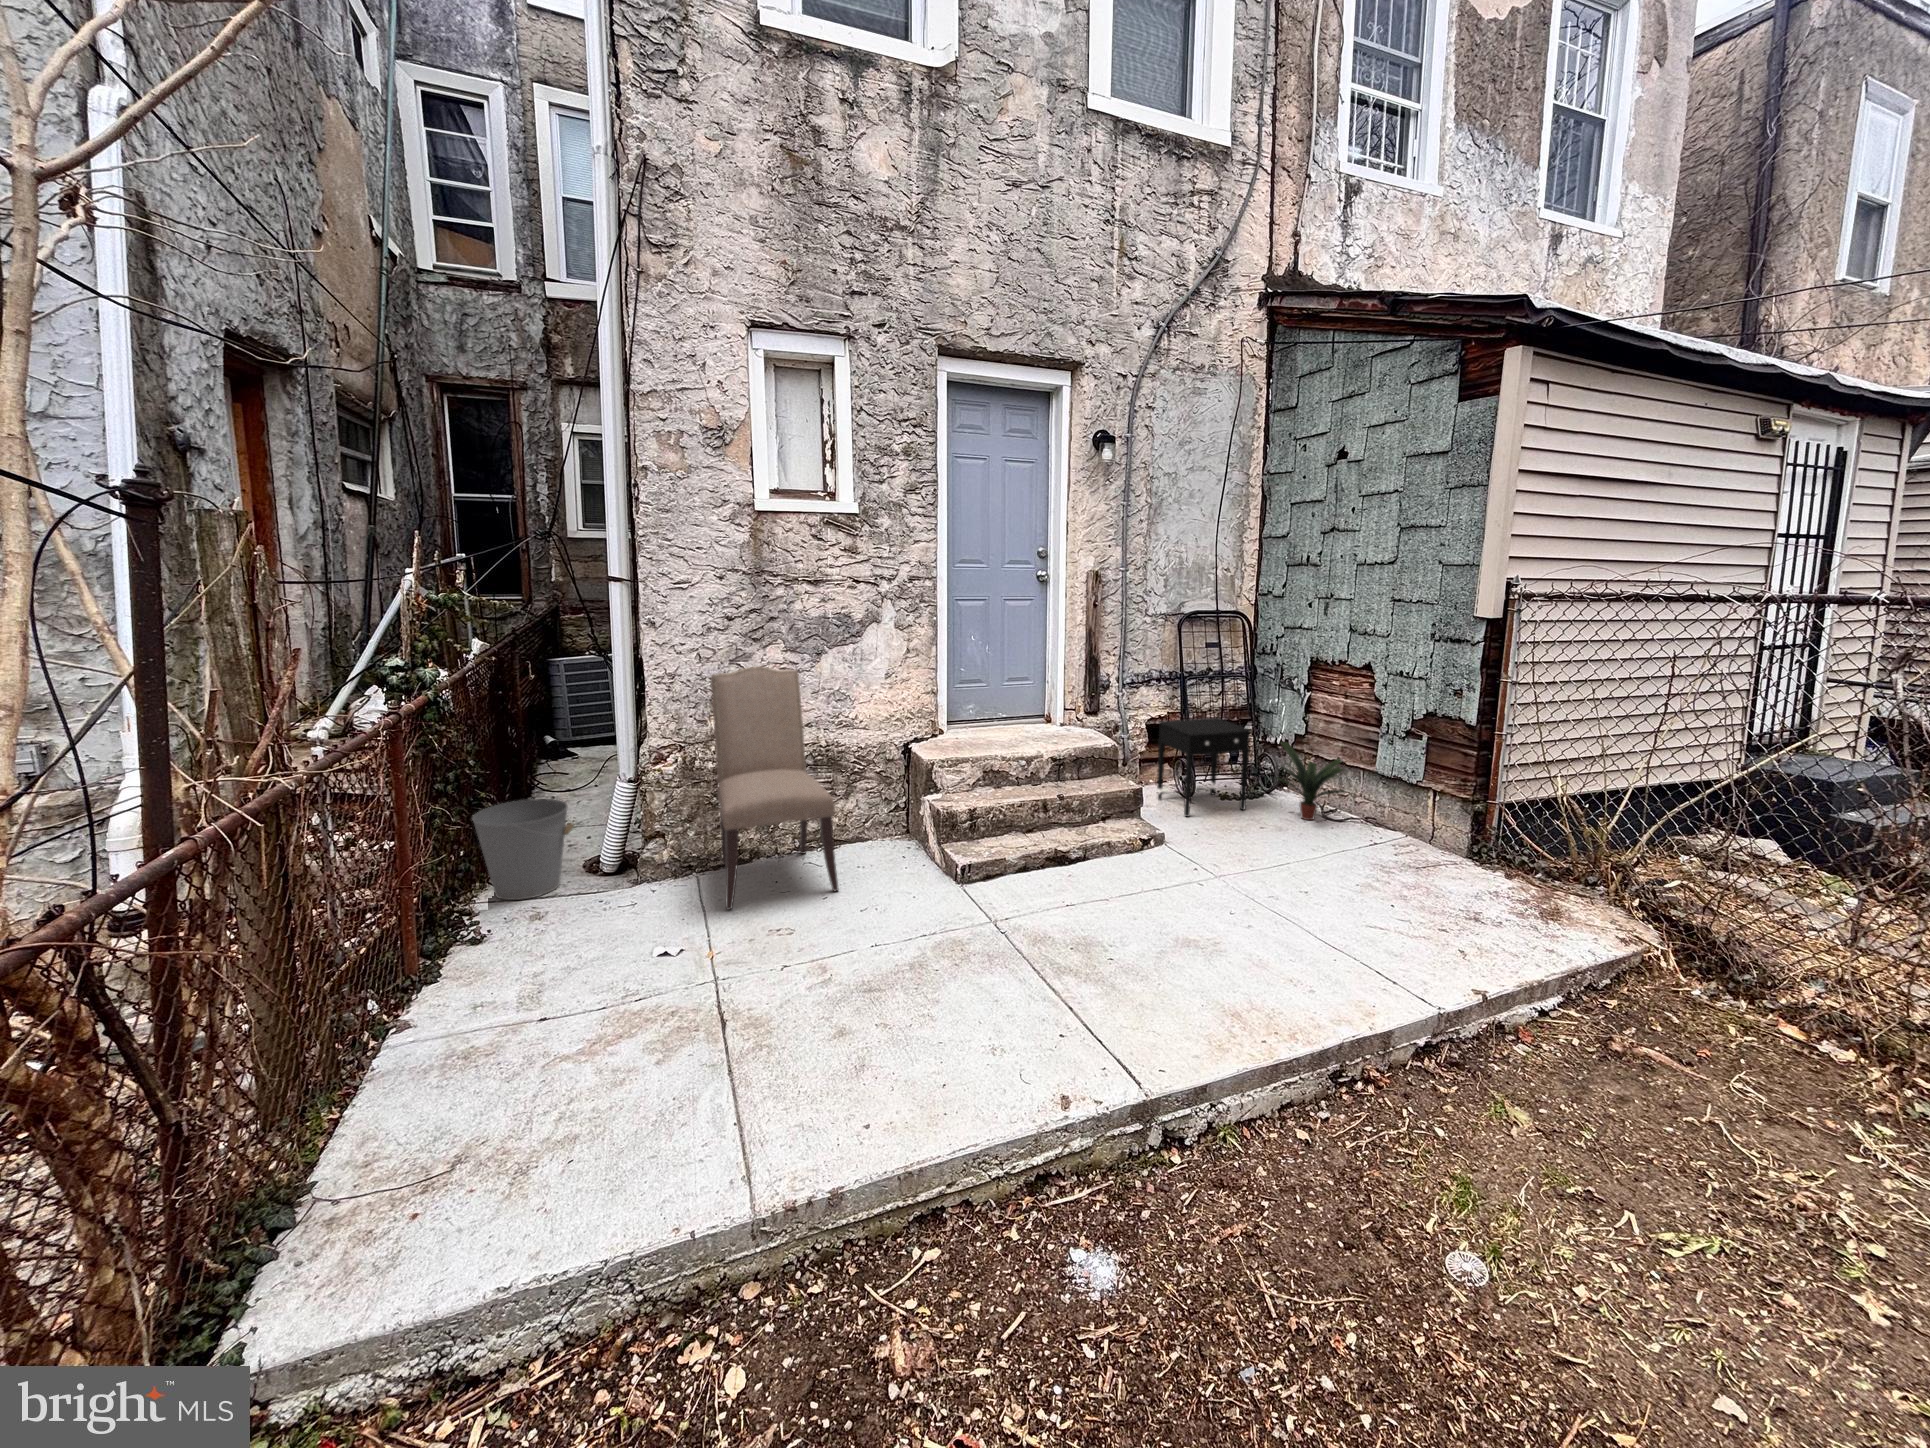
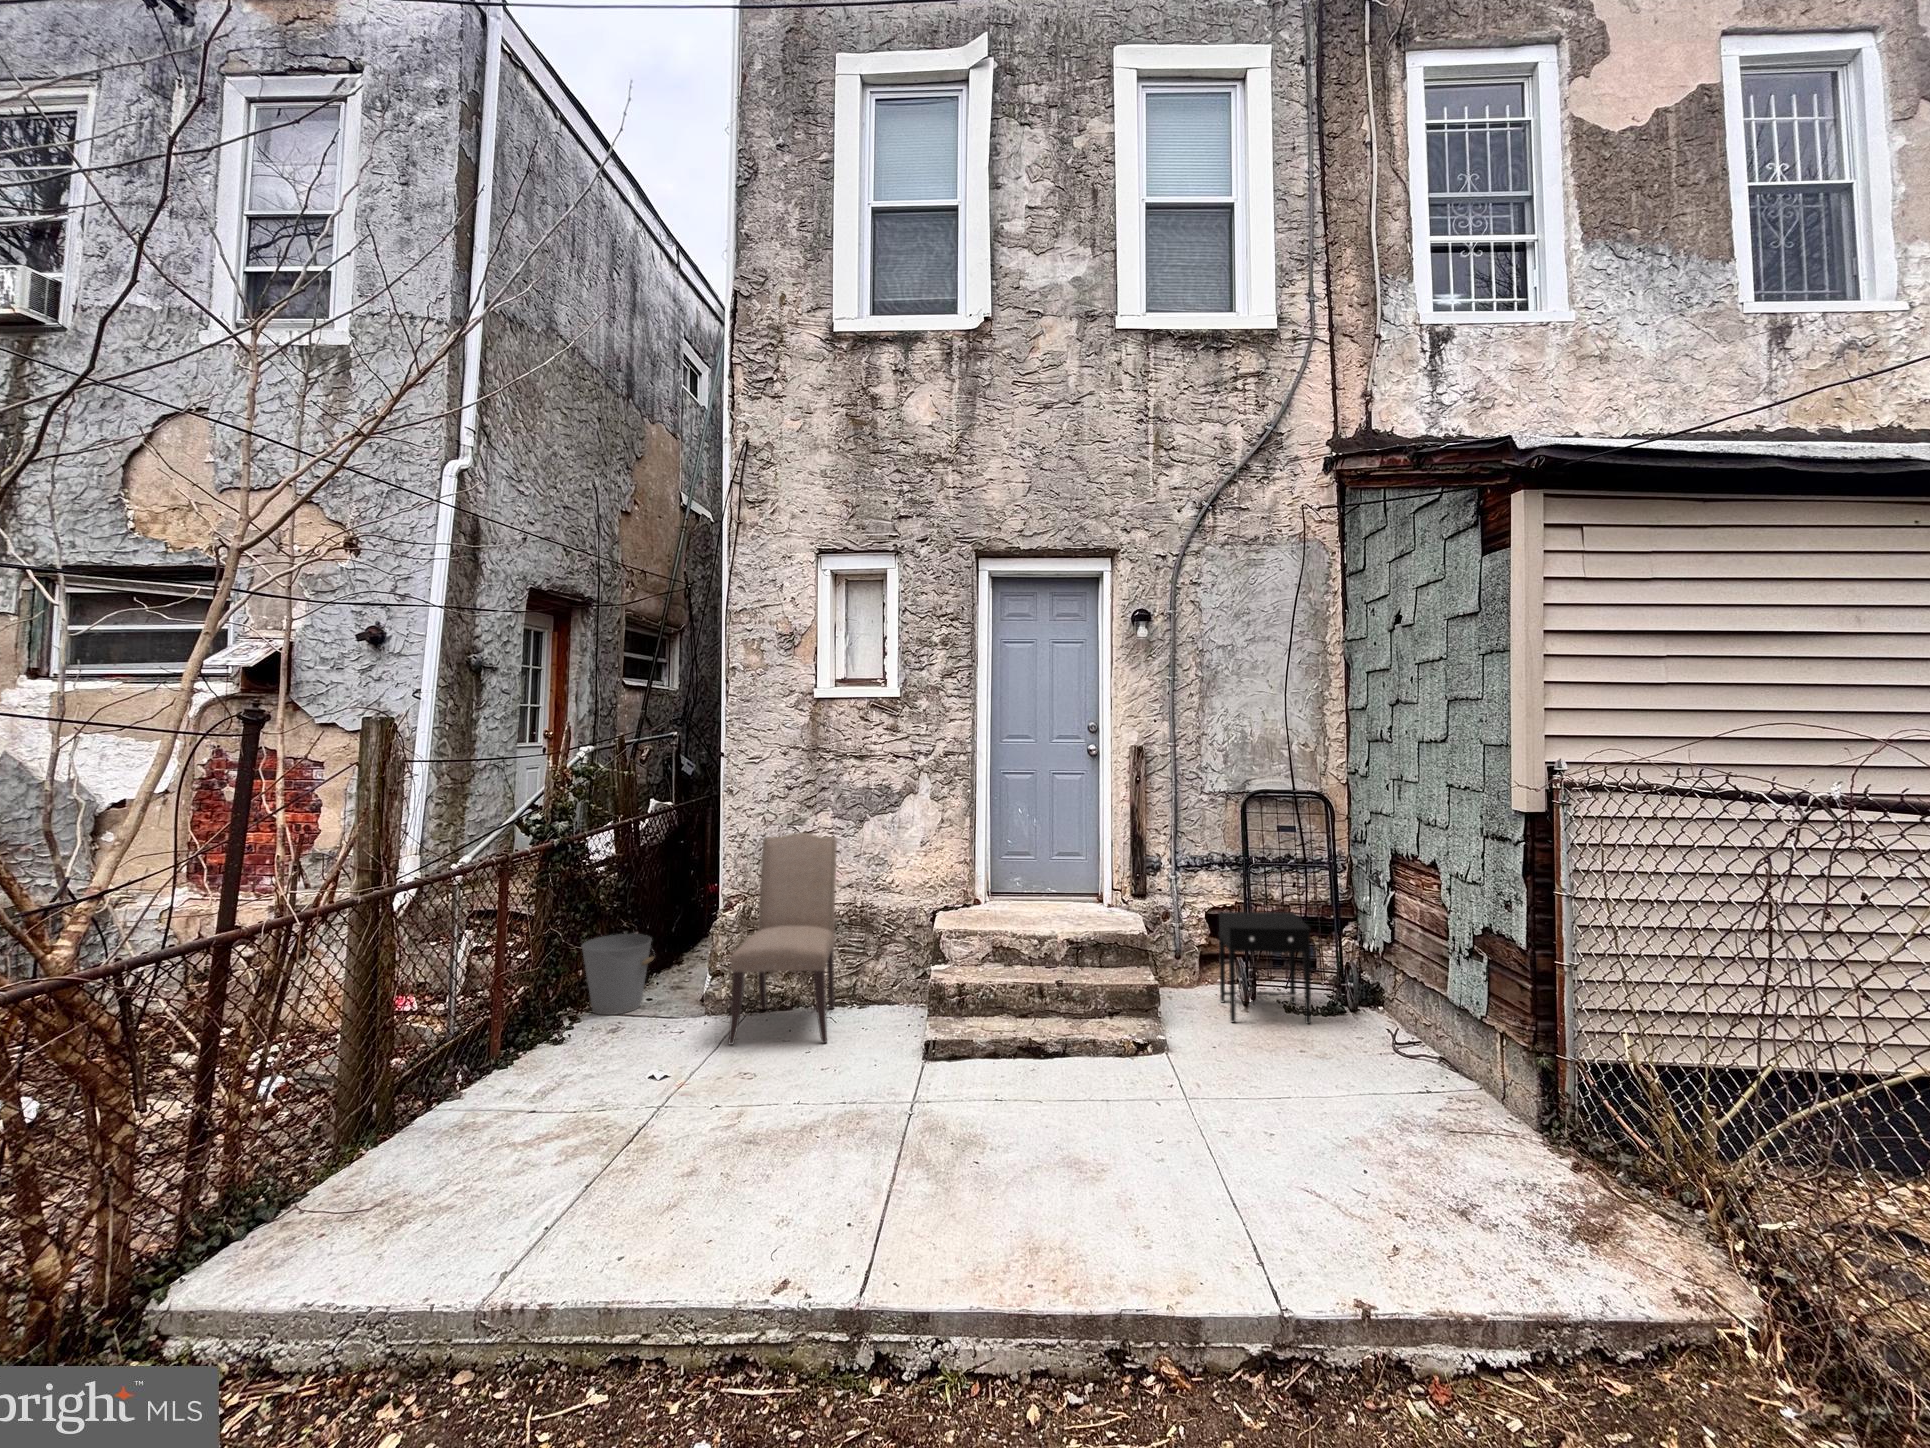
potted plant: present [1279,742,1346,820] -> none [1338,945,1423,1045]

